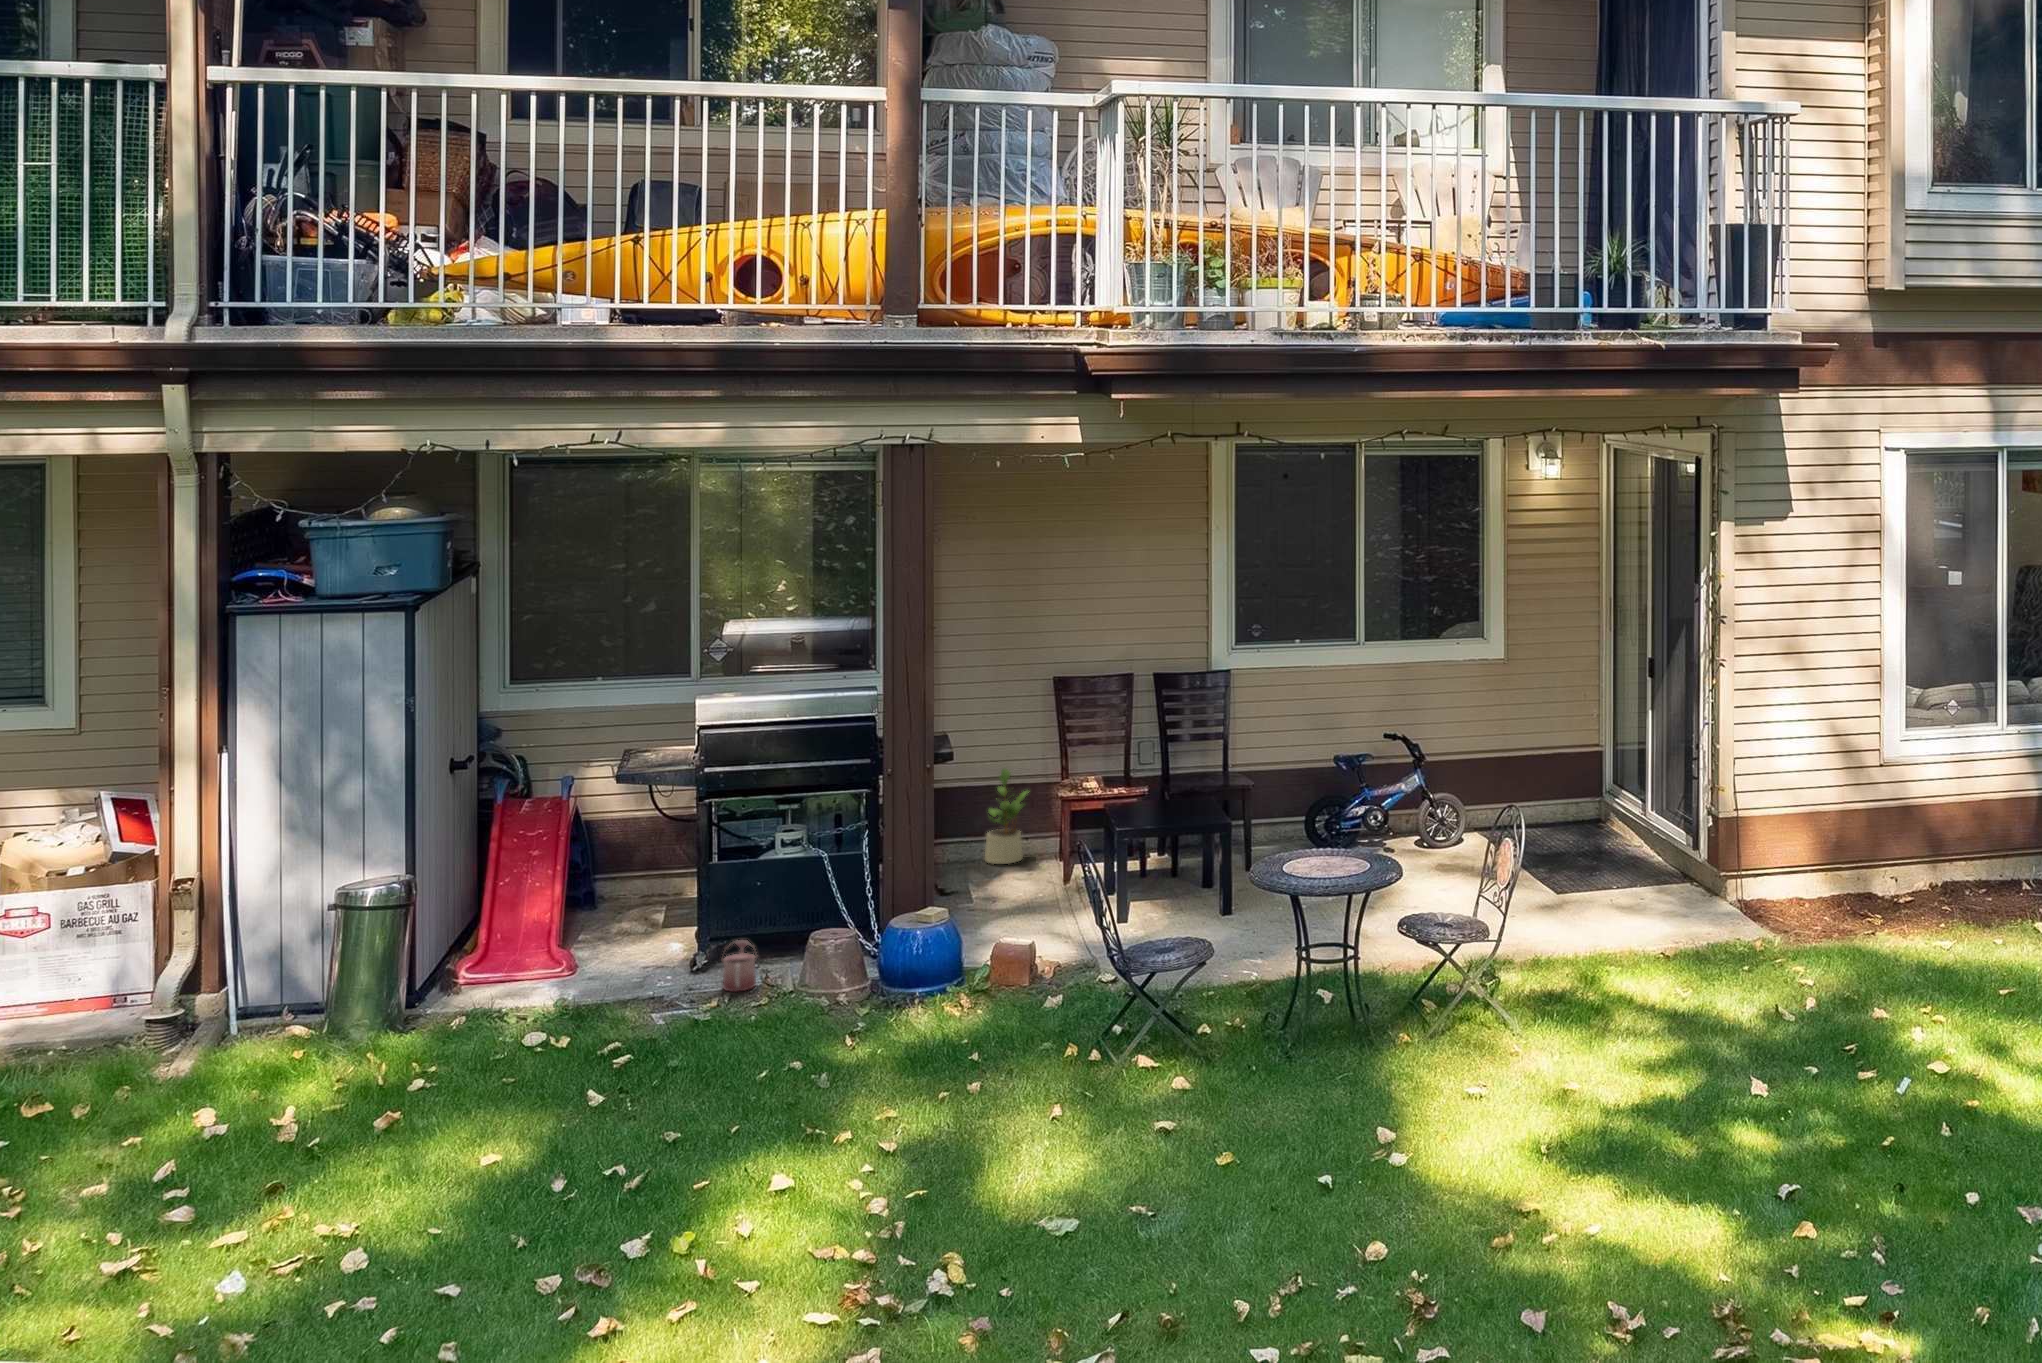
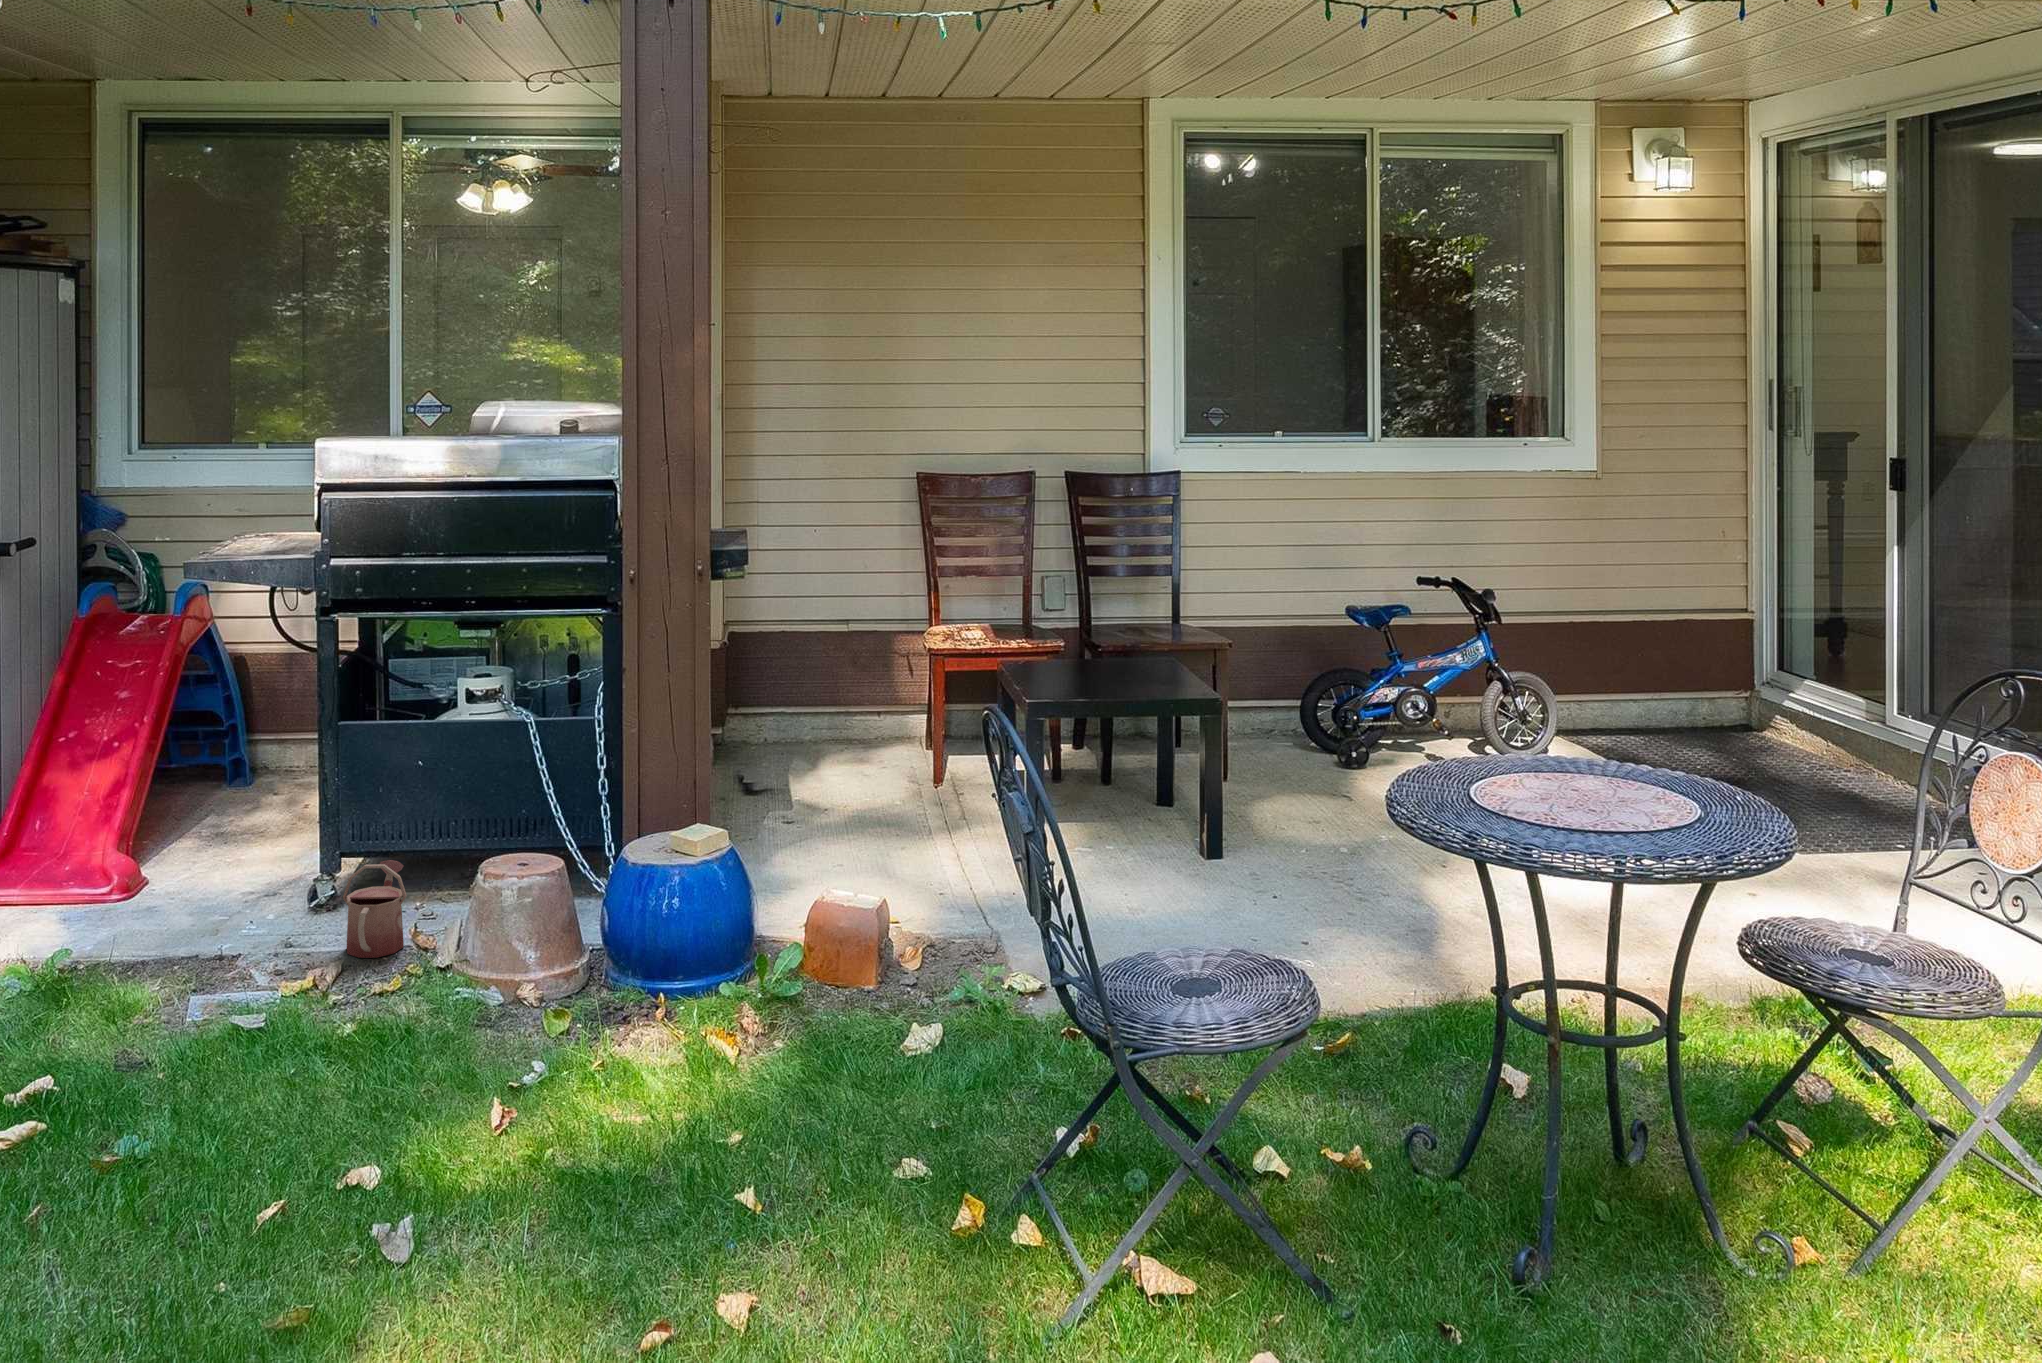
potted plant: present [985,769,1029,864] -> none [819,603,884,747]

